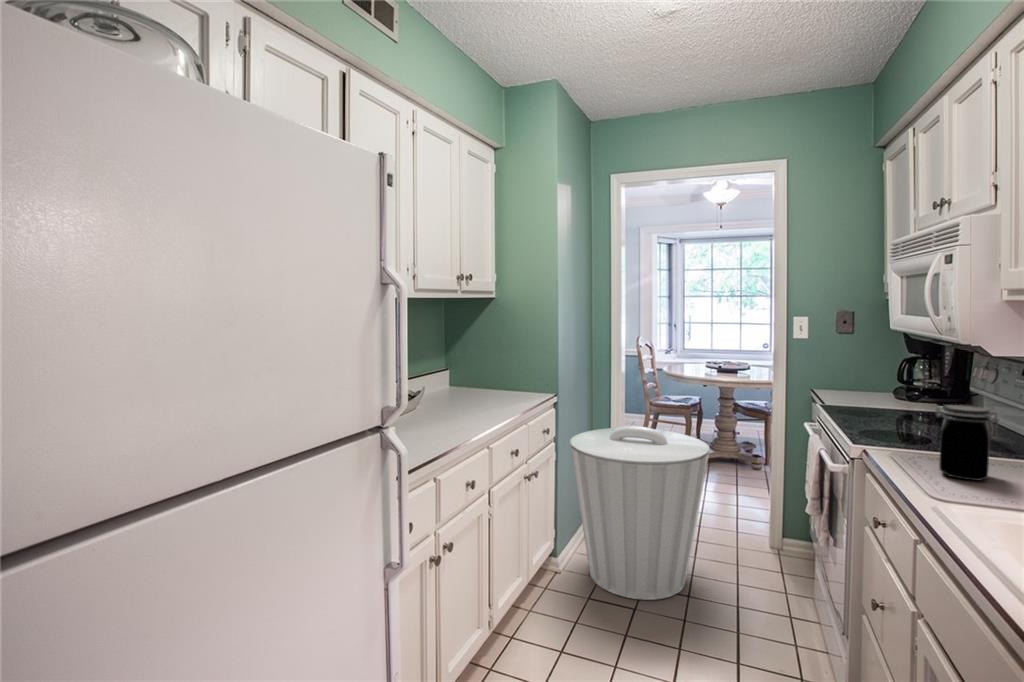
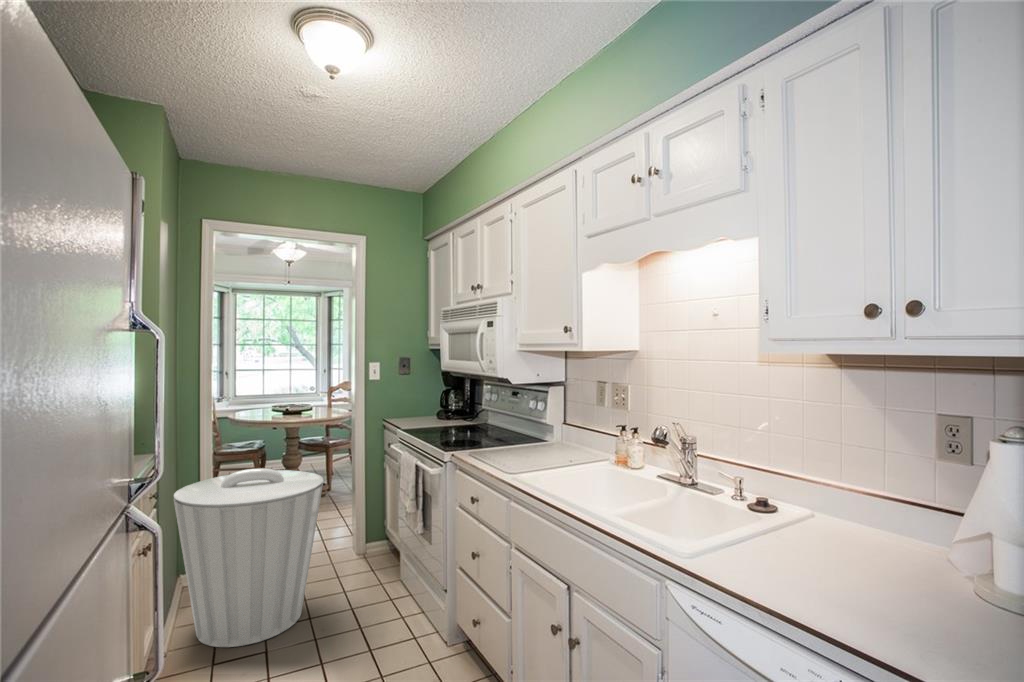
jar: present [936,405,999,480] -> none [495,412,525,455]

